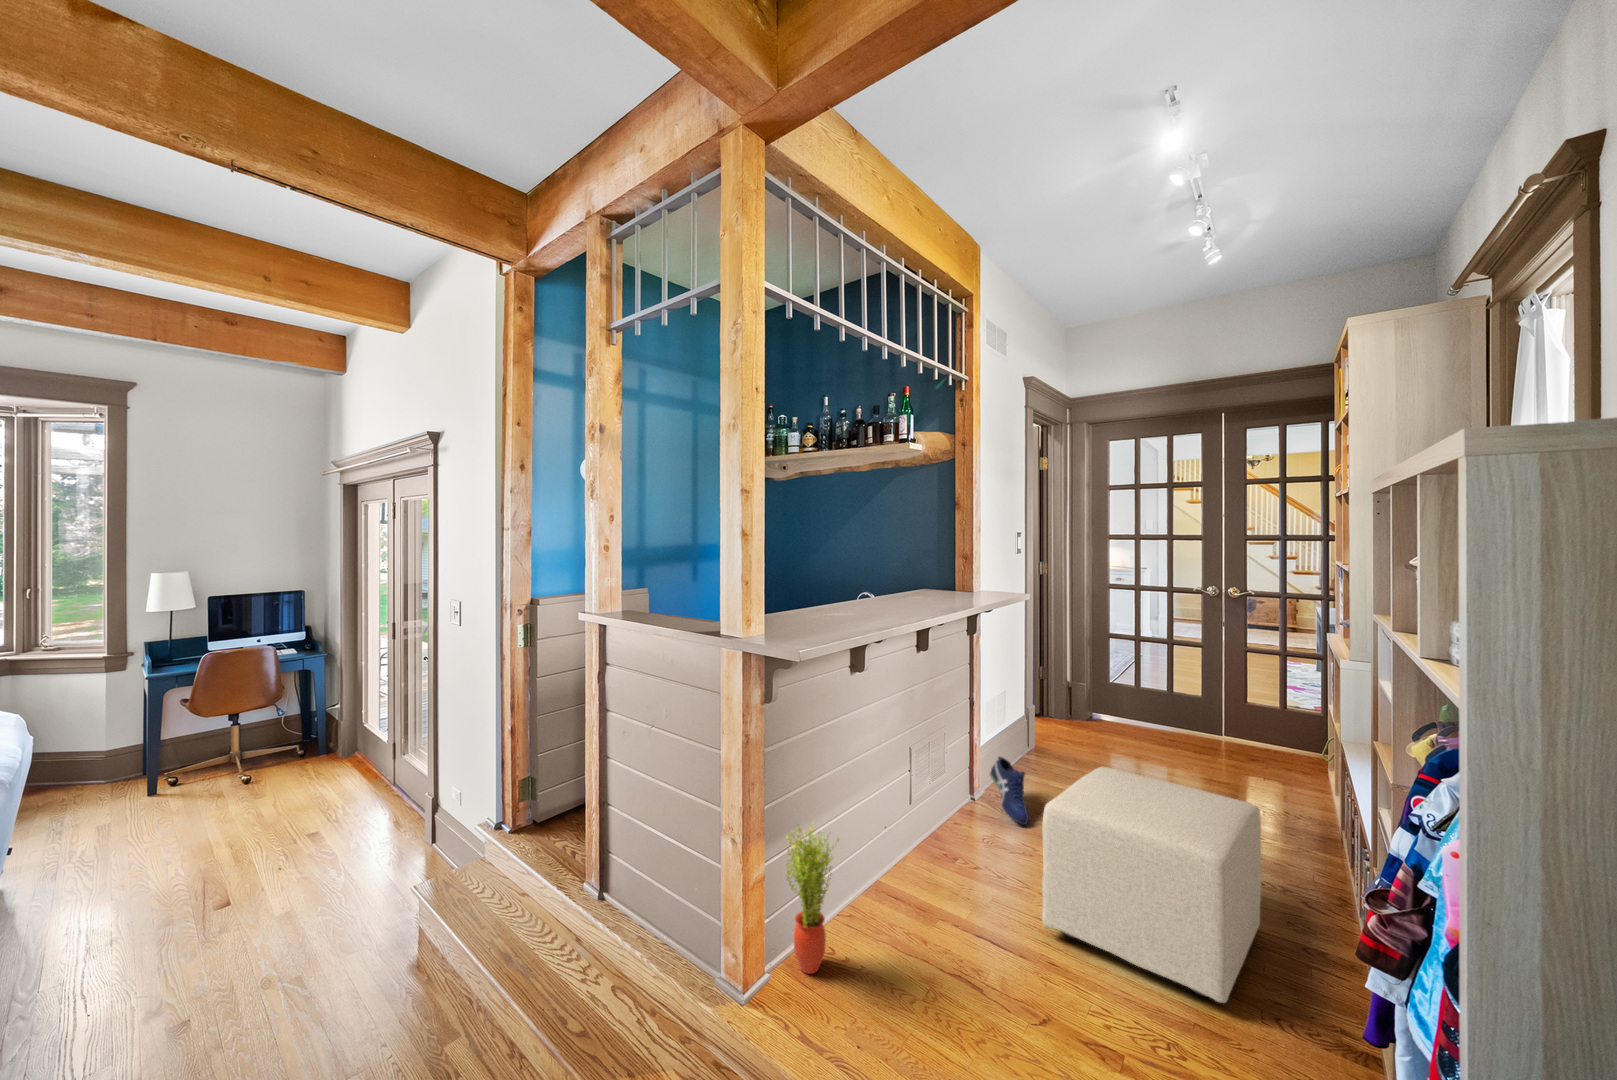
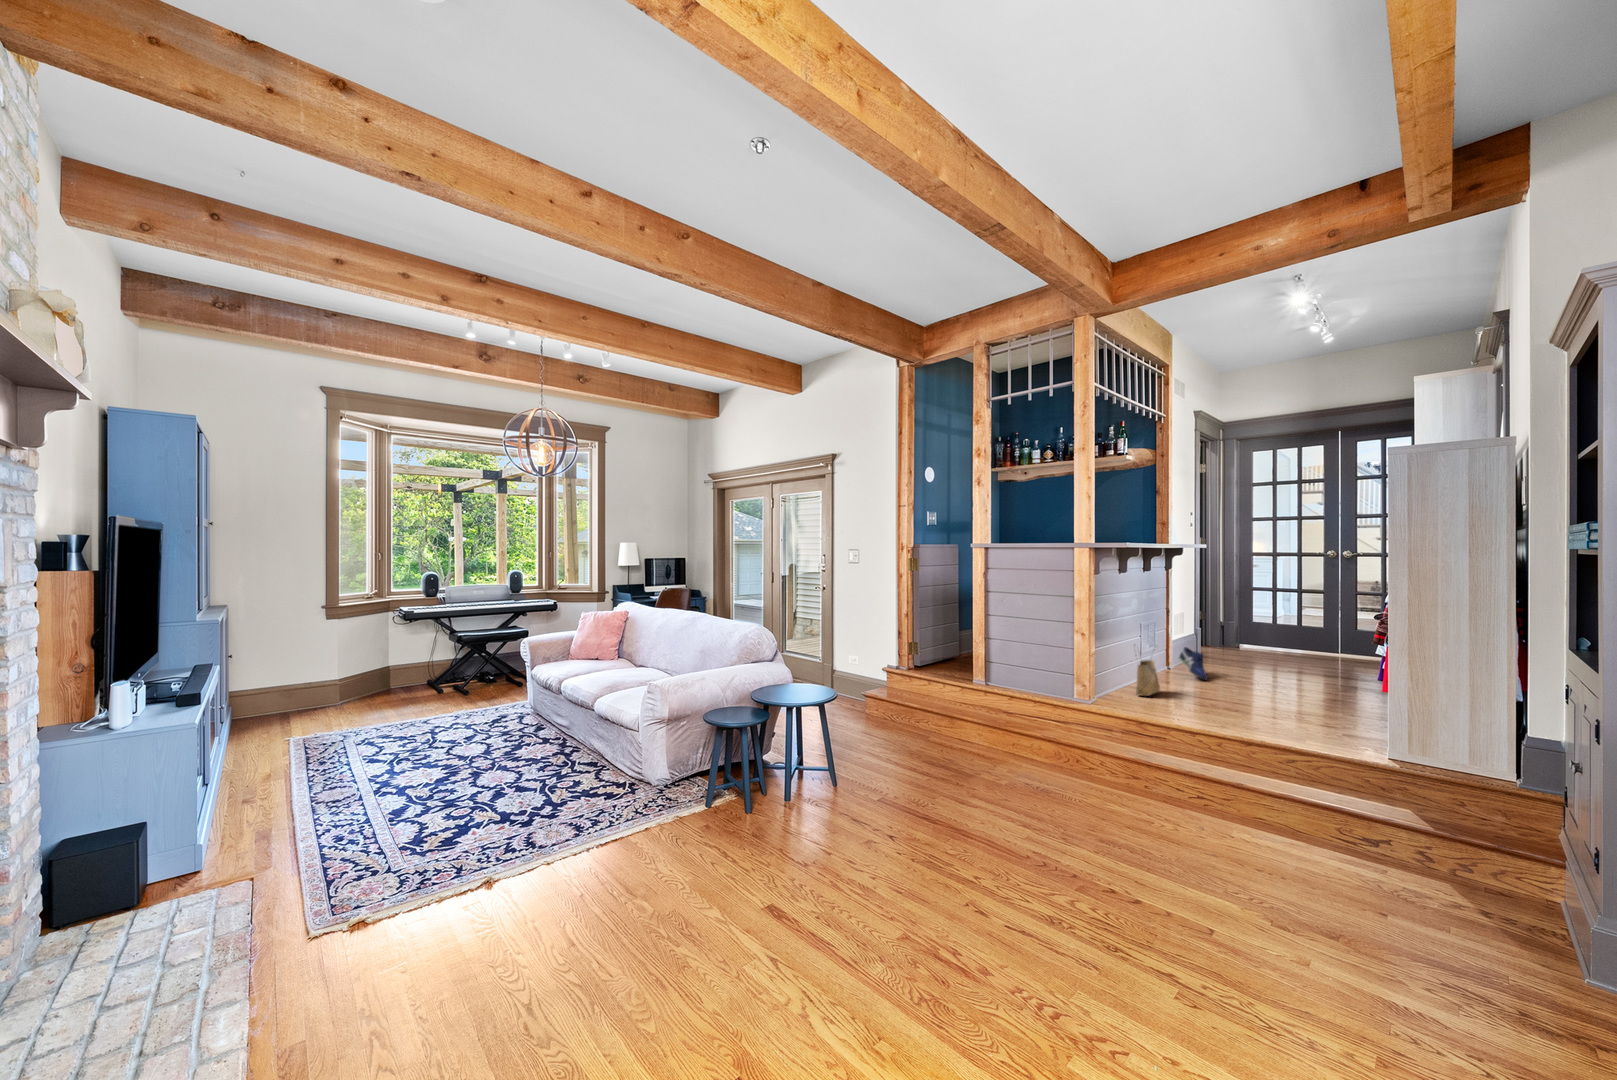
ottoman: present [1042,767,1261,1003] -> none [1226,632,1348,716]
woven basket: none [887,791,936,902] -> present [1136,660,1160,696]
potted plant: present [786,825,839,974] -> none [1098,639,1124,710]

